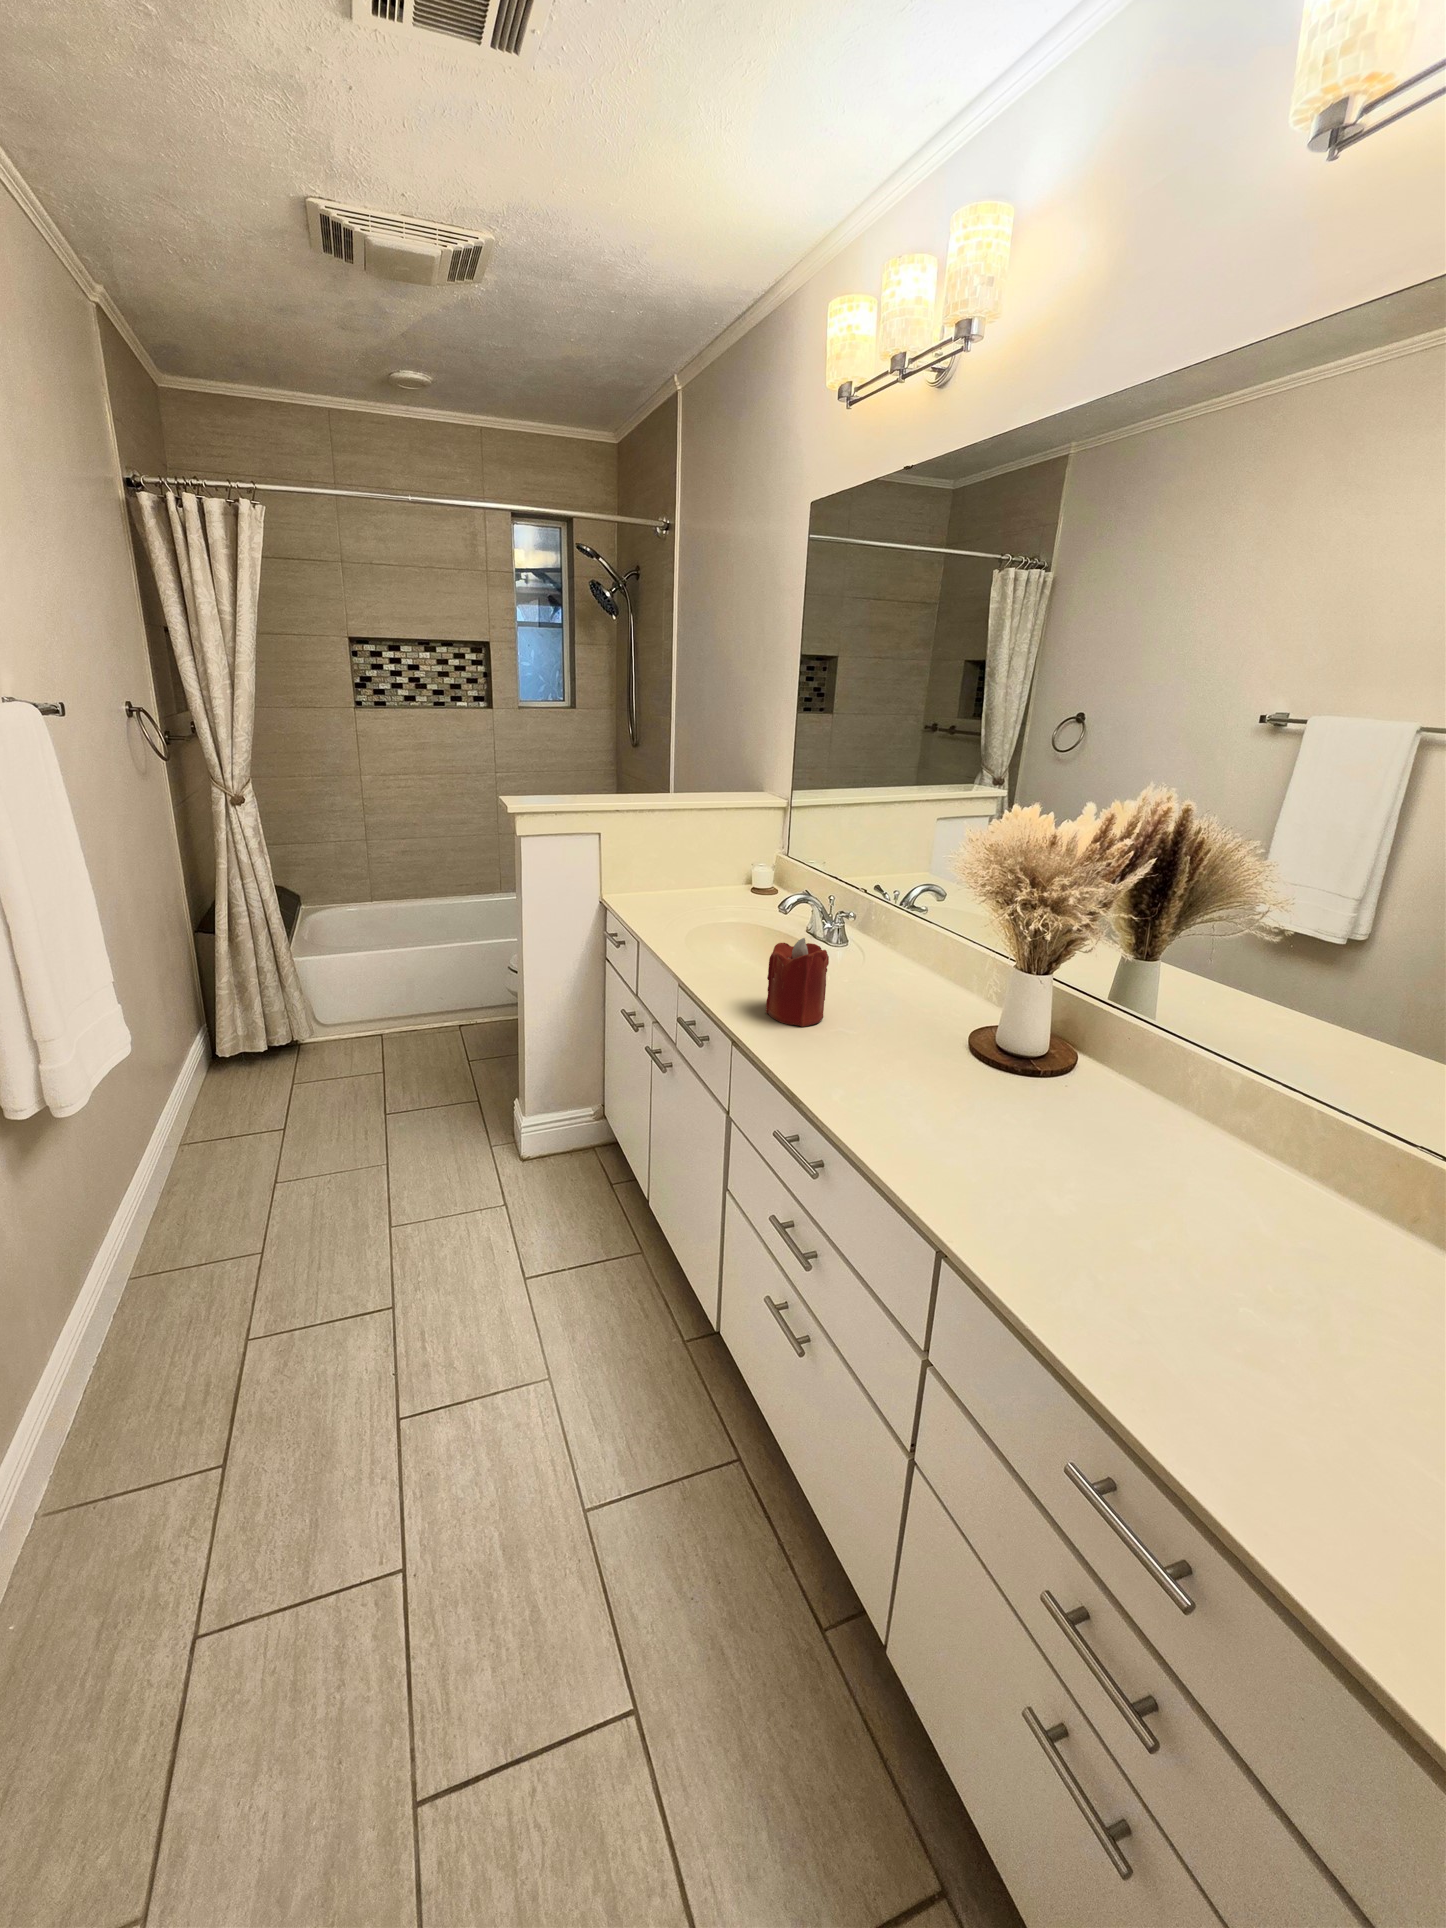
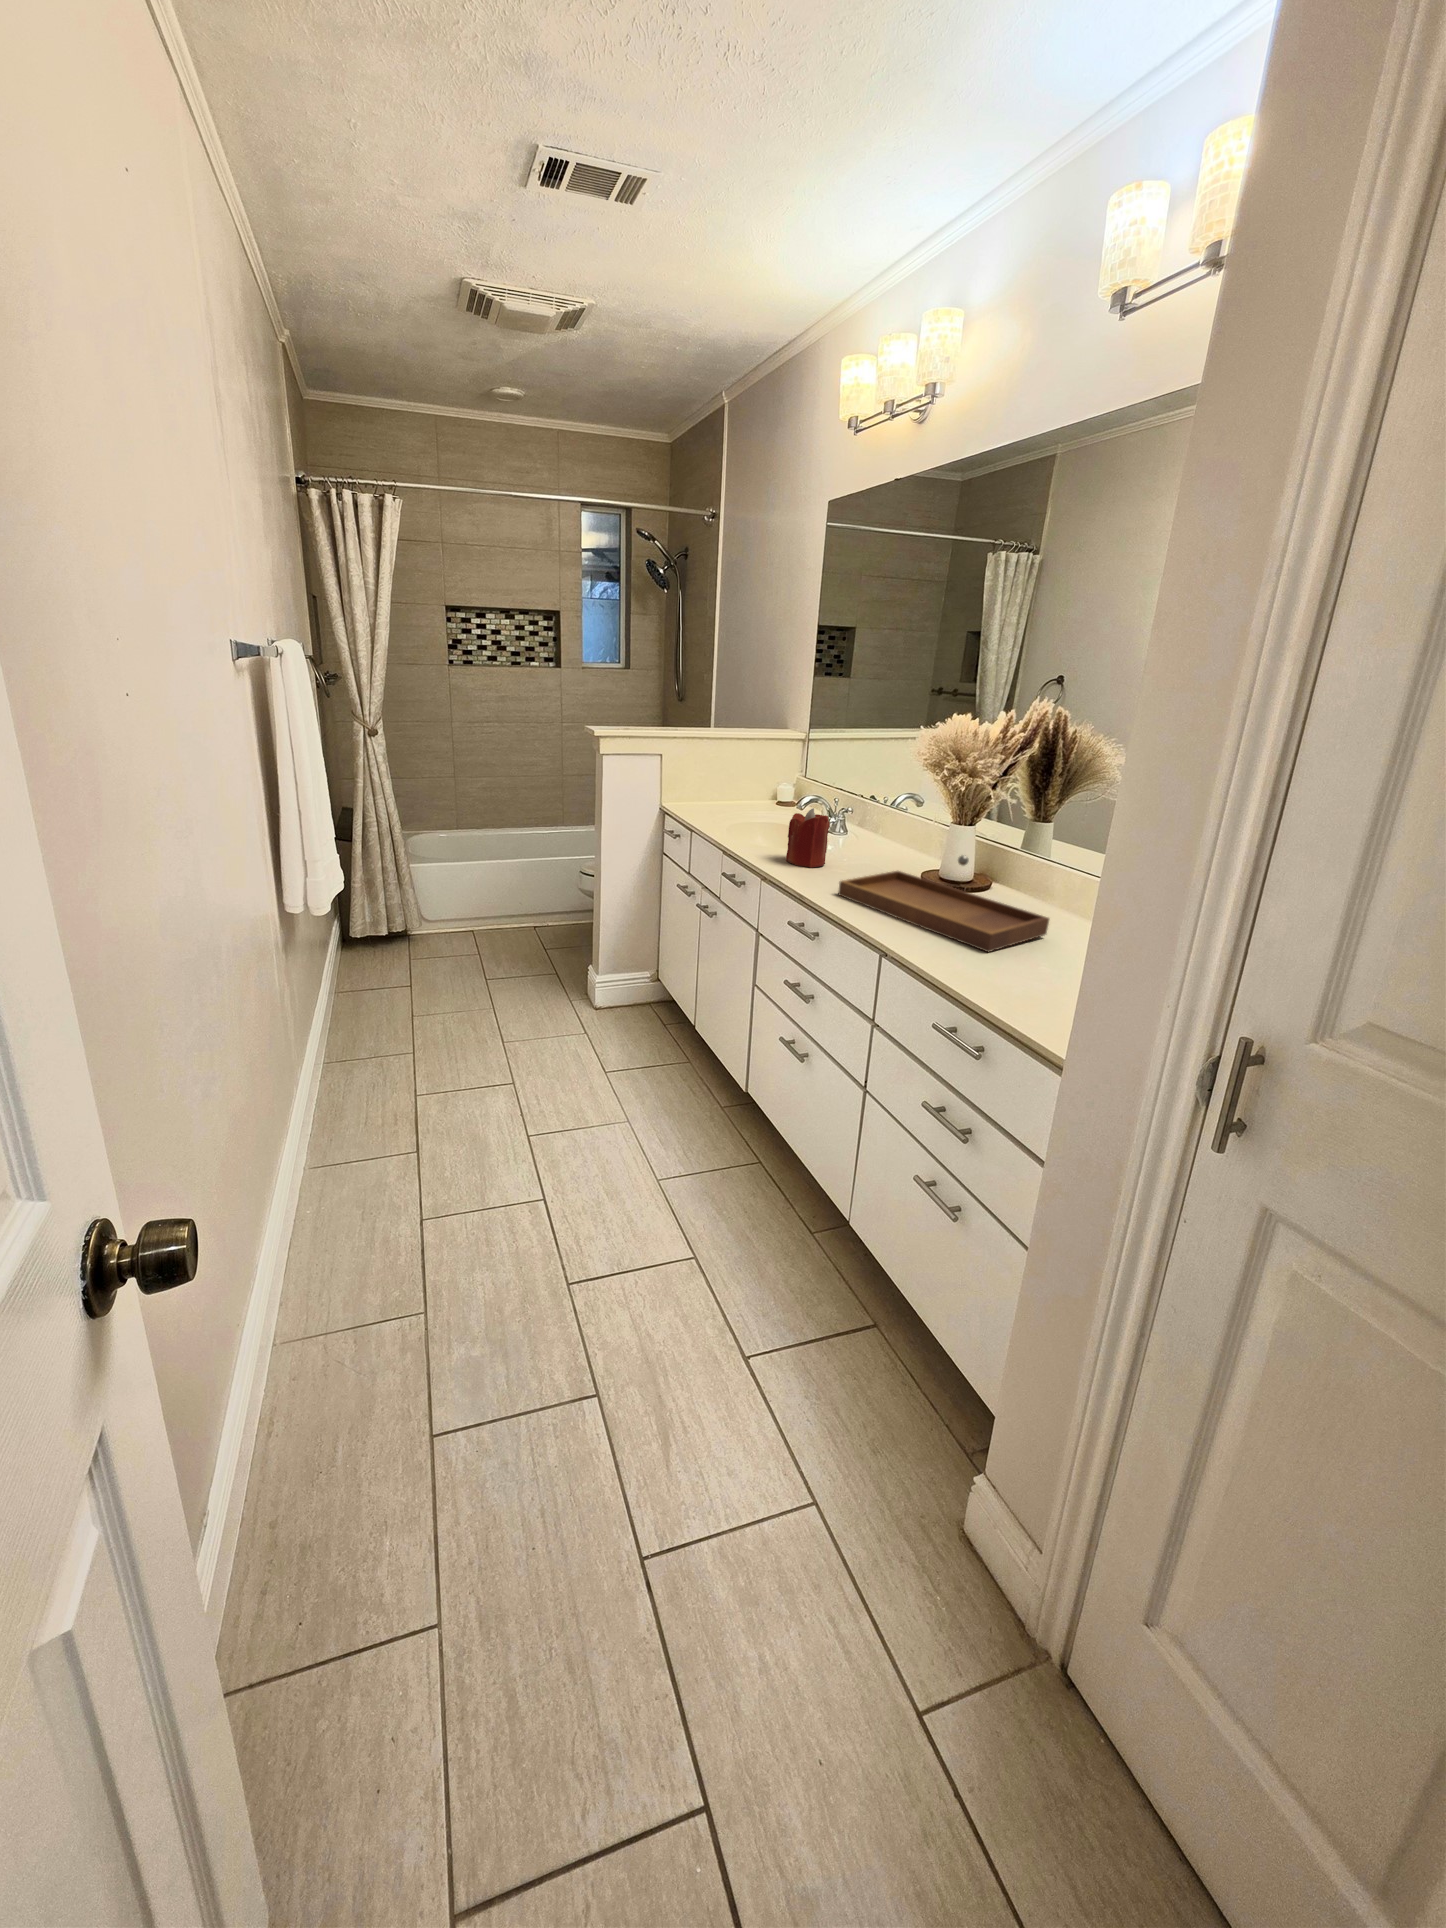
tray: none [849,1040,1211,1255] -> present [838,855,1049,952]

